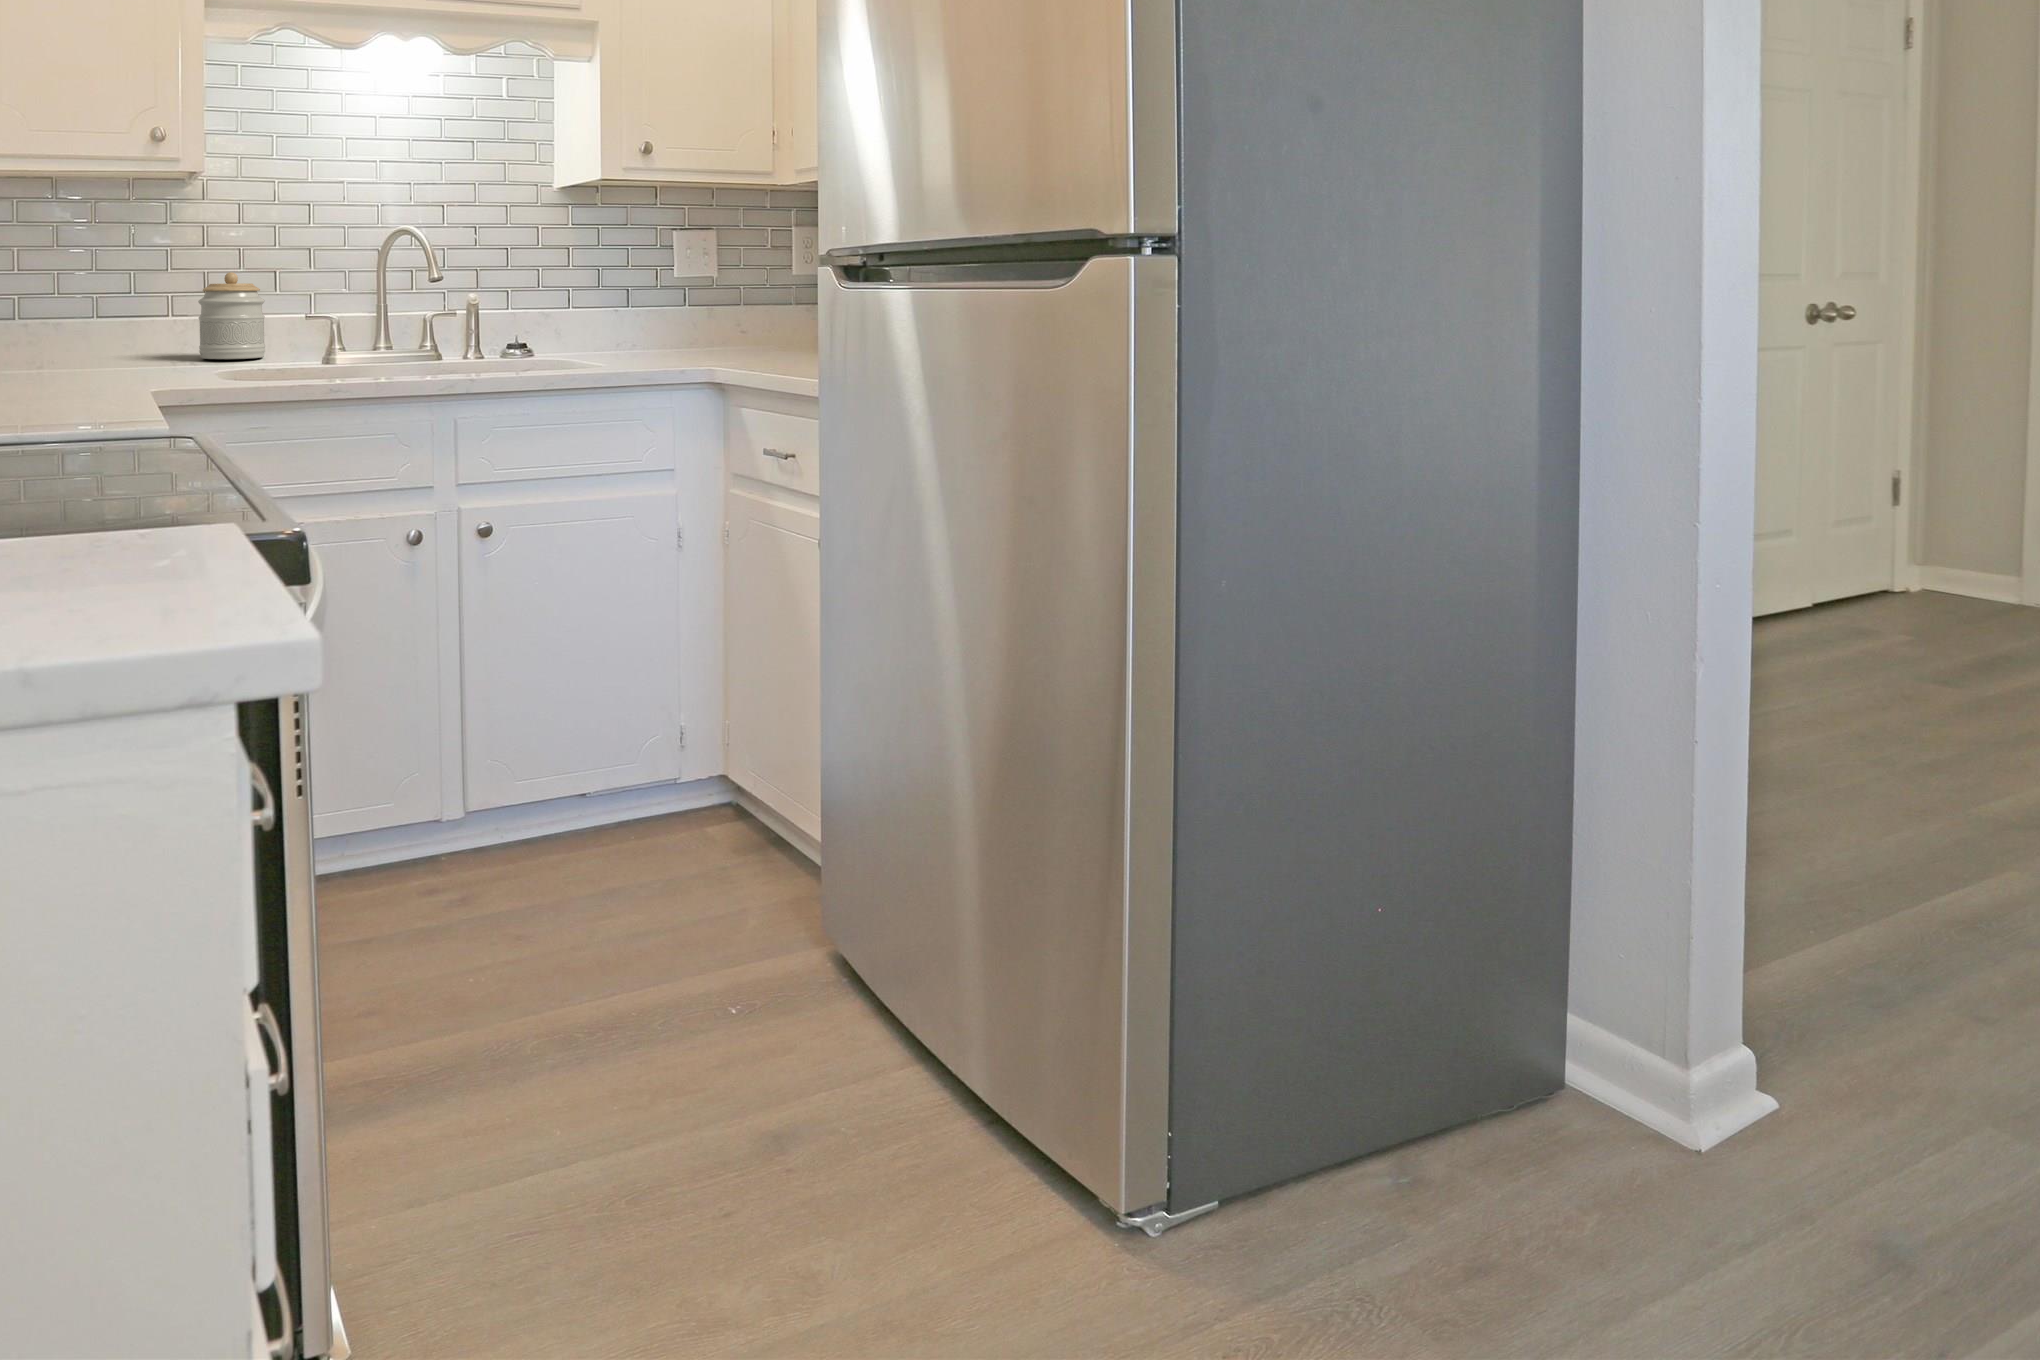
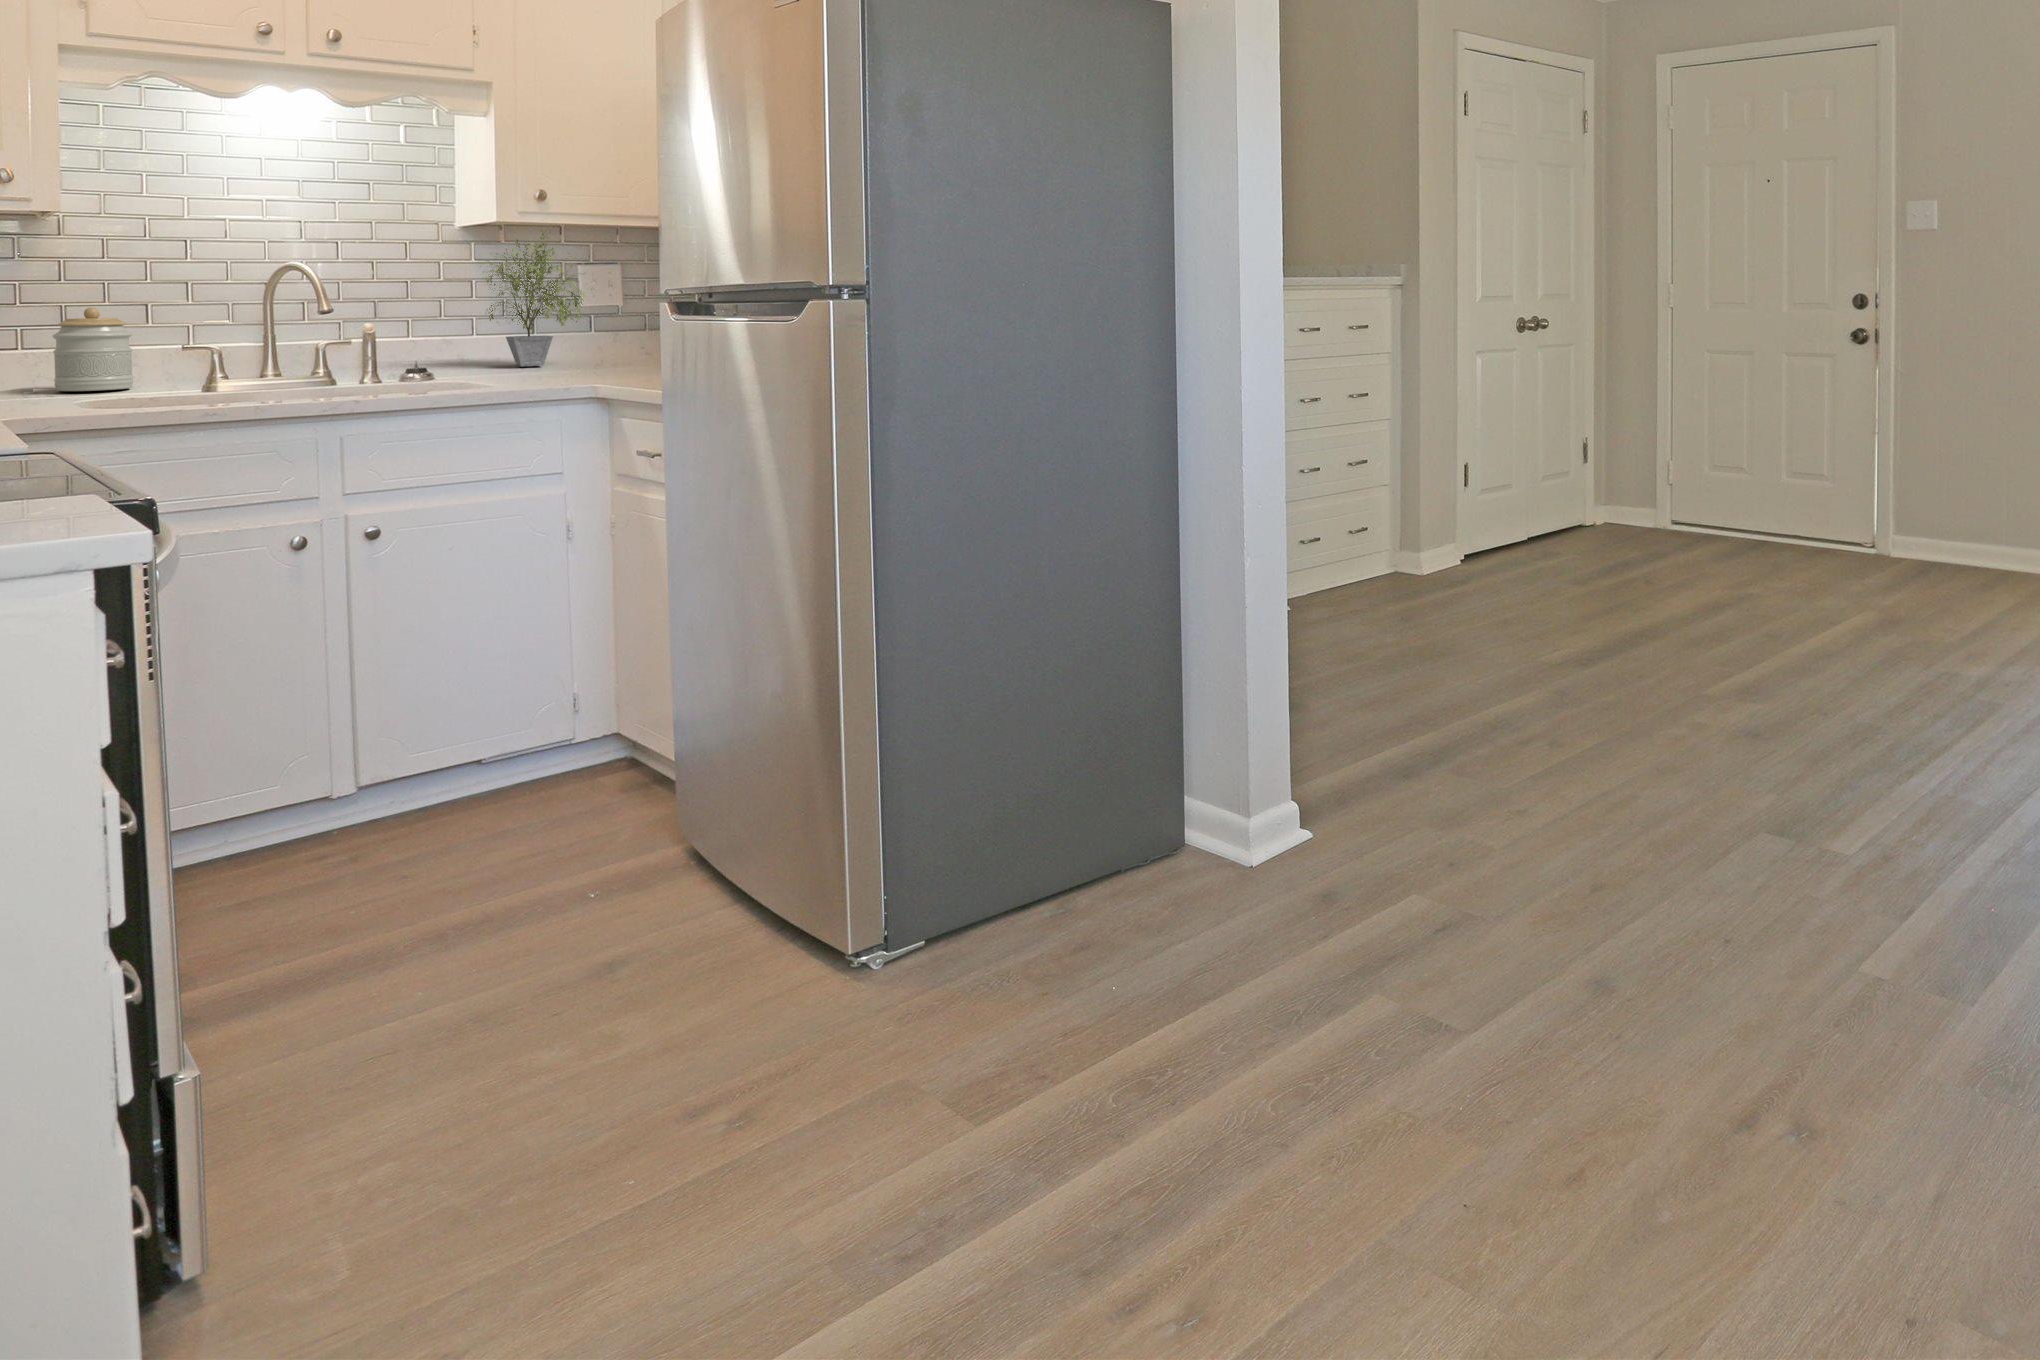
potted plant: none [565,189,693,343] -> present [478,230,592,366]

